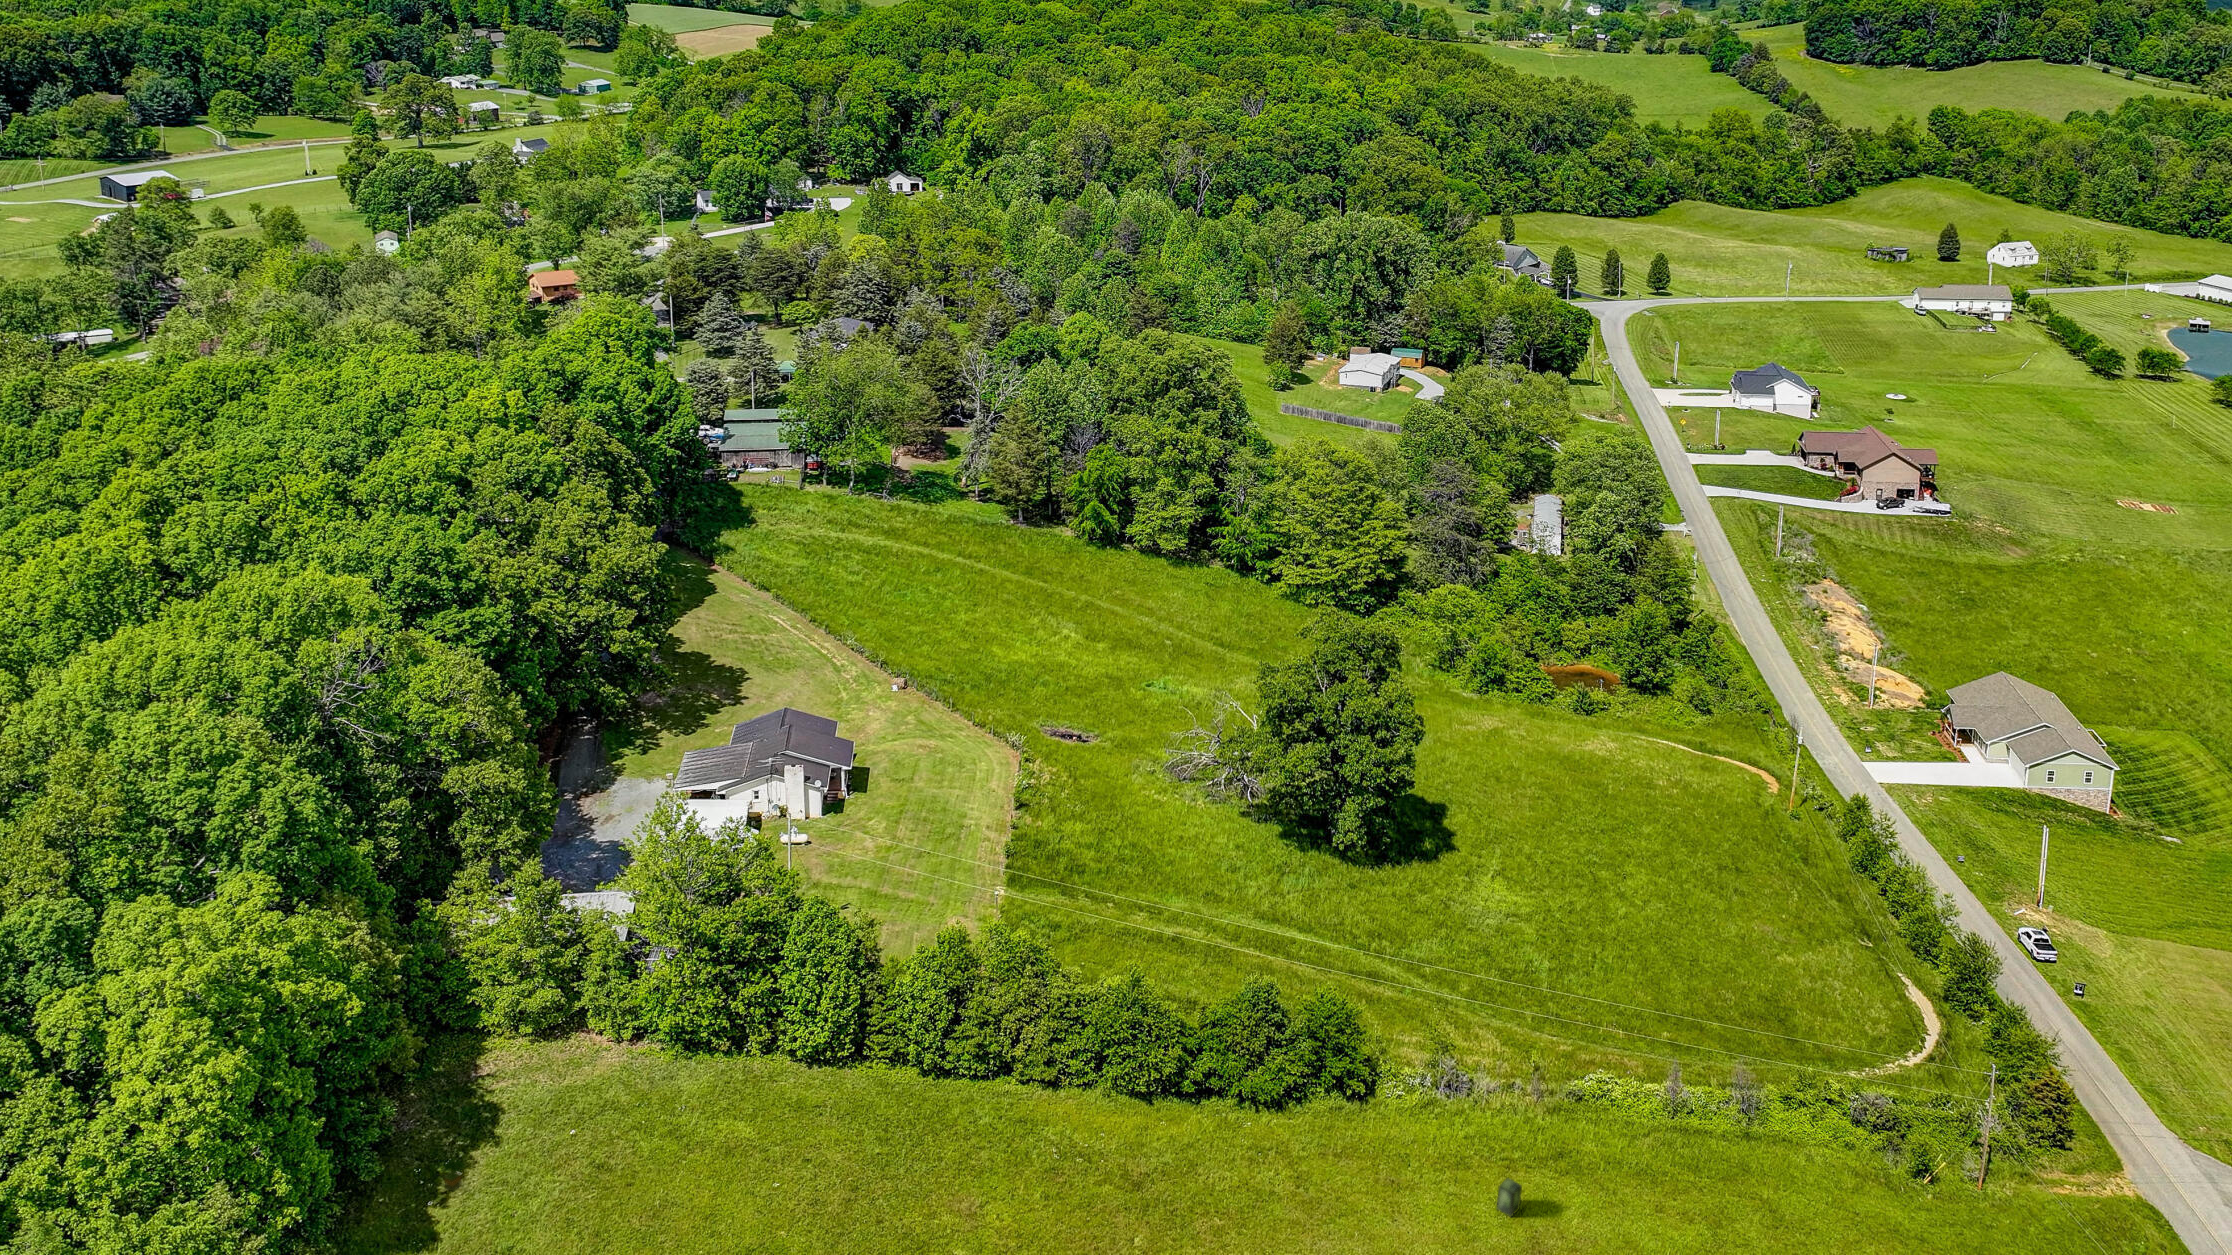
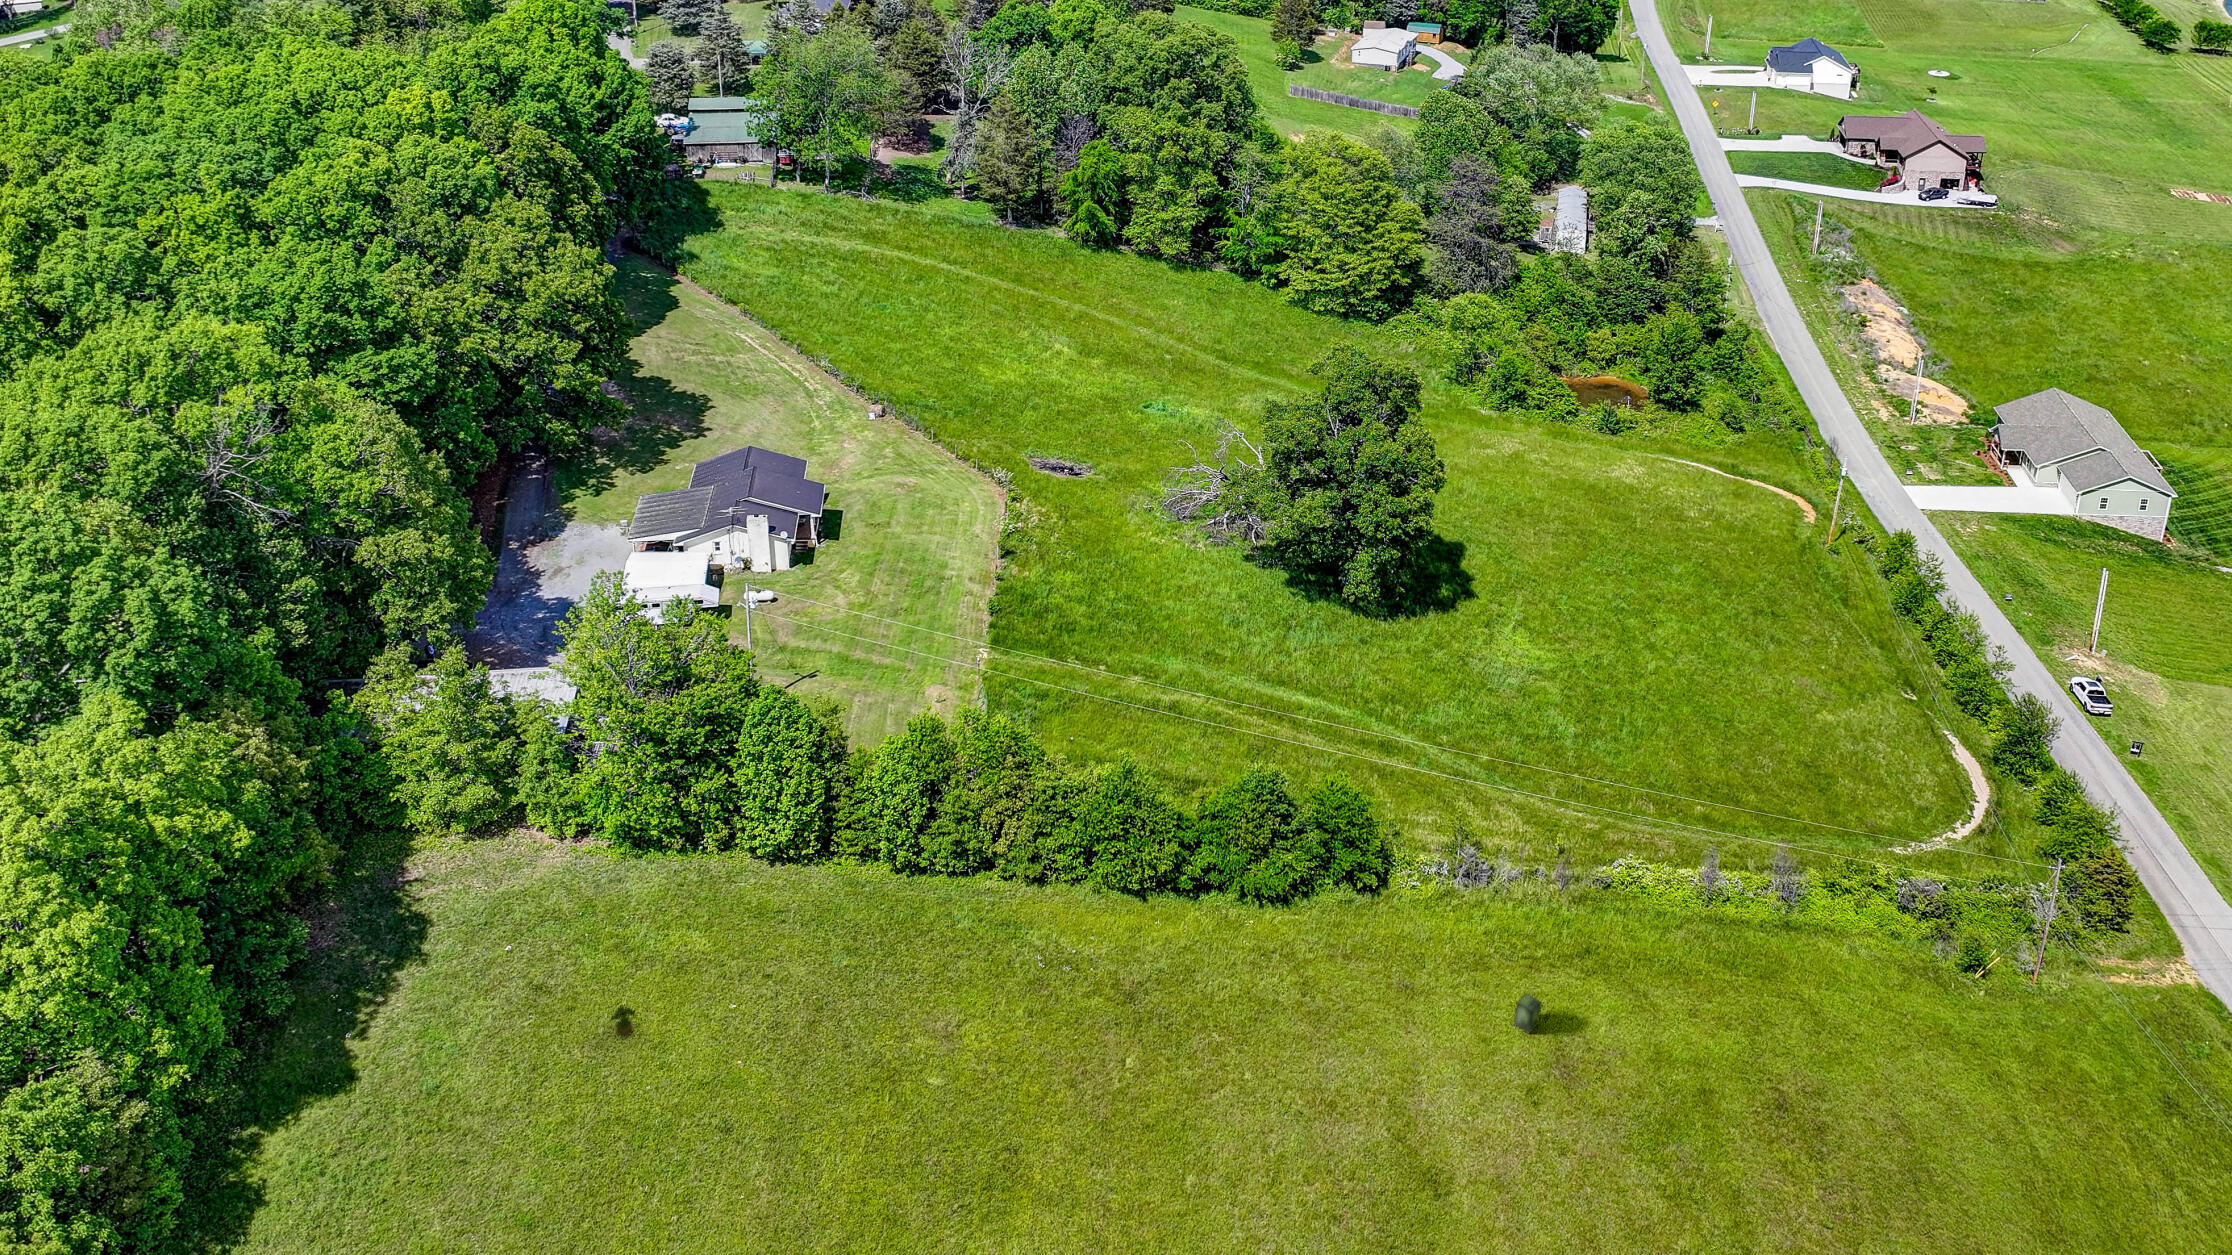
potted tree: present [441,1159,464,1191] -> present [611,1005,636,1038]

